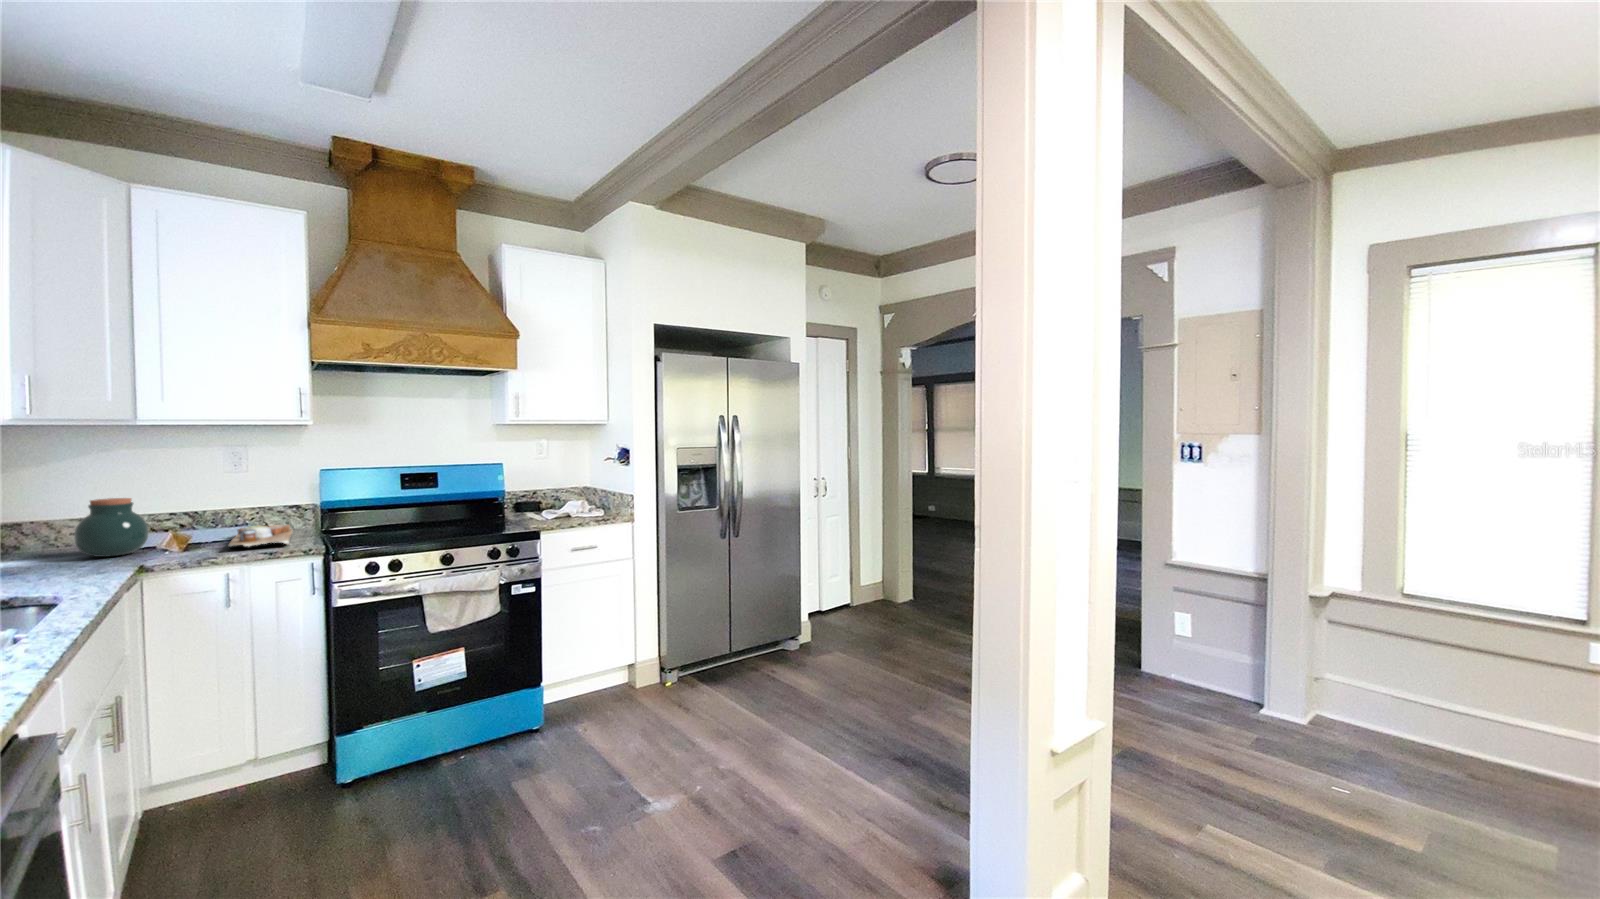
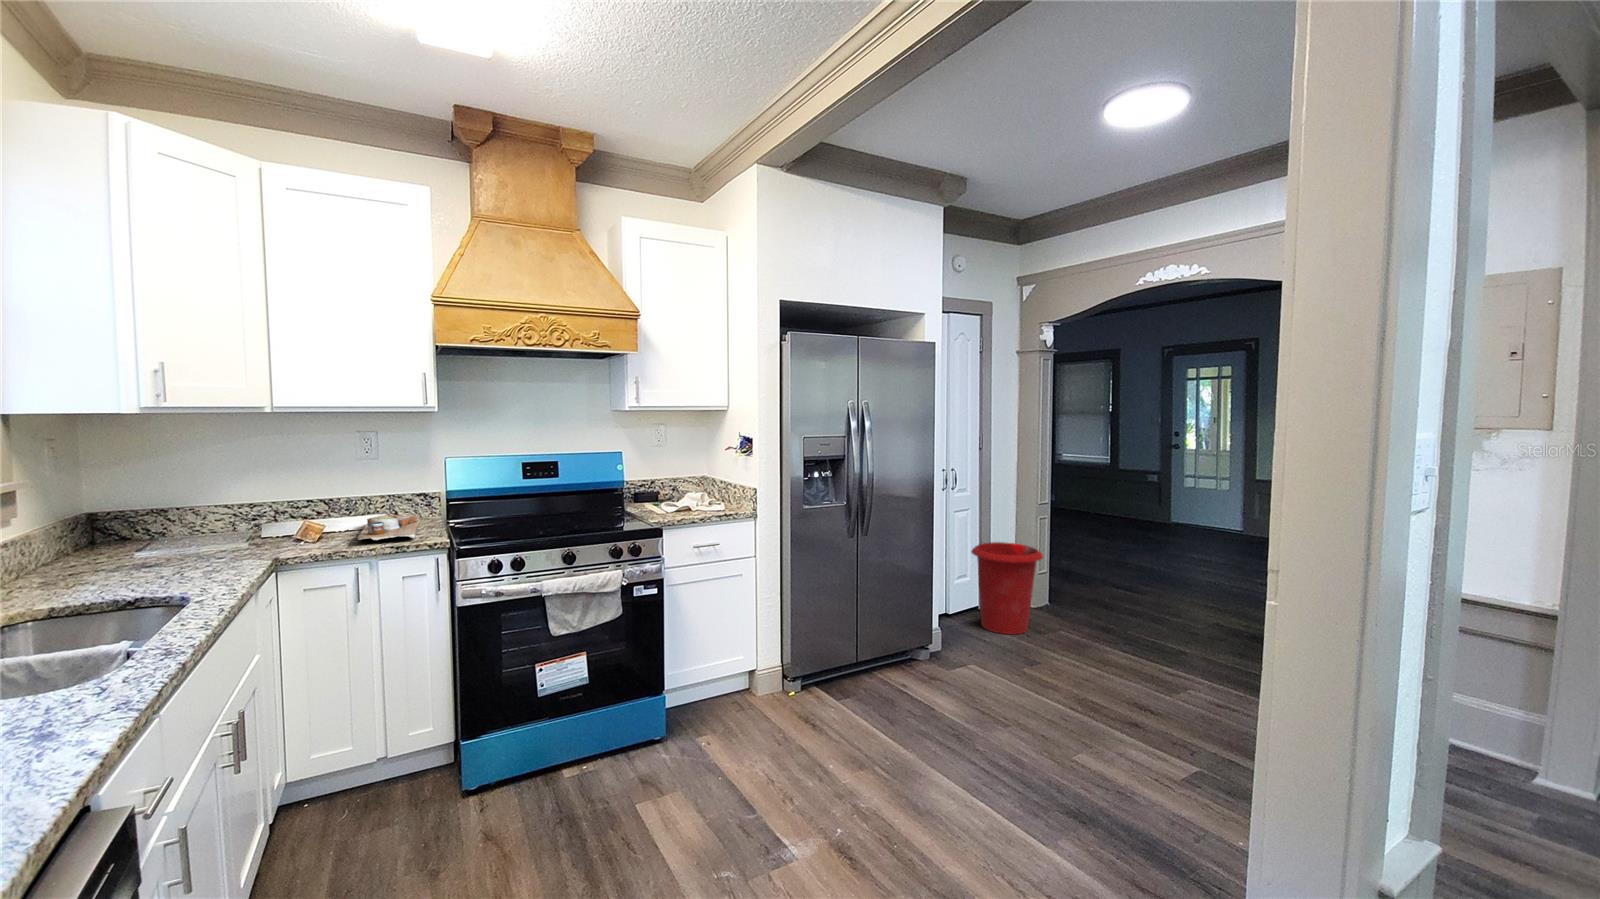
jar: present [74,498,148,557] -> none [217,487,284,547]
waste bin: none [840,543,903,625] -> present [971,542,1043,635]

